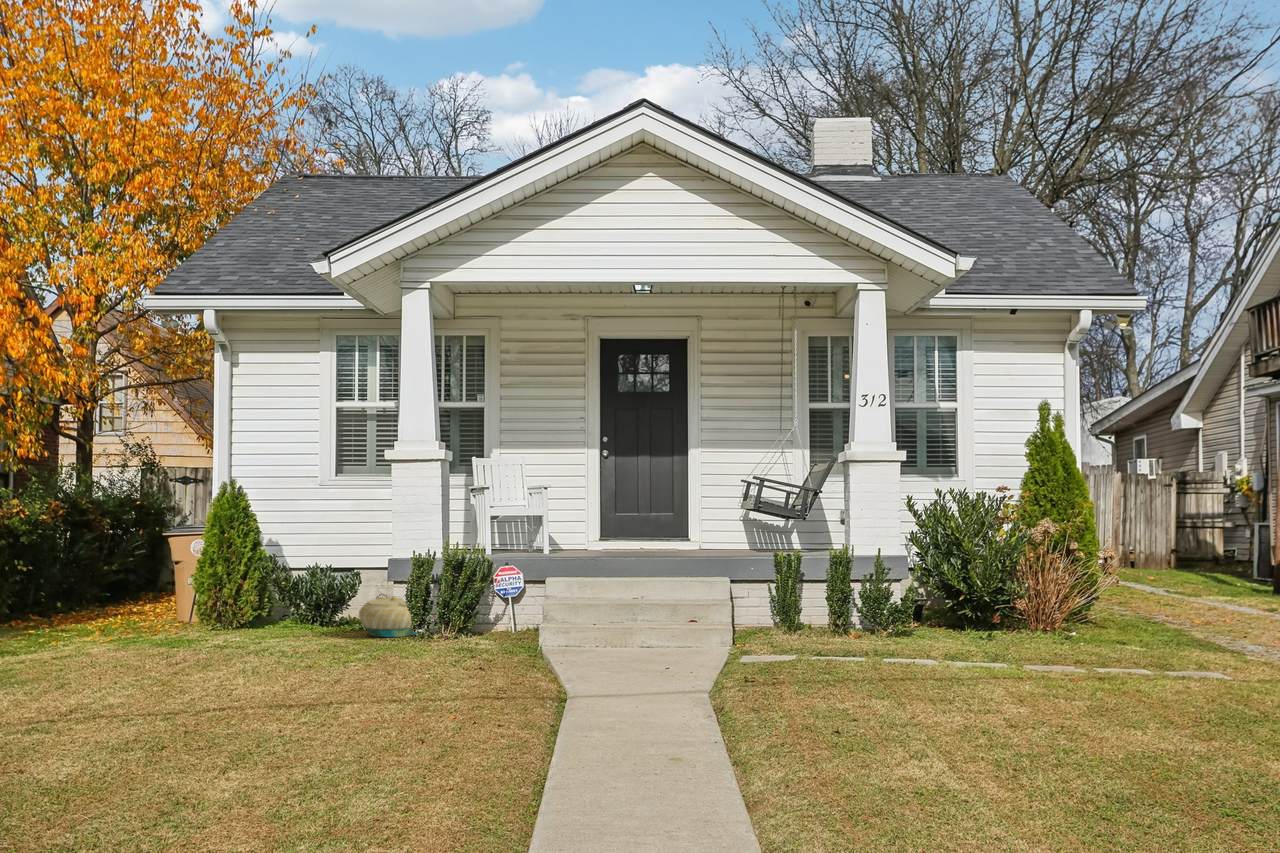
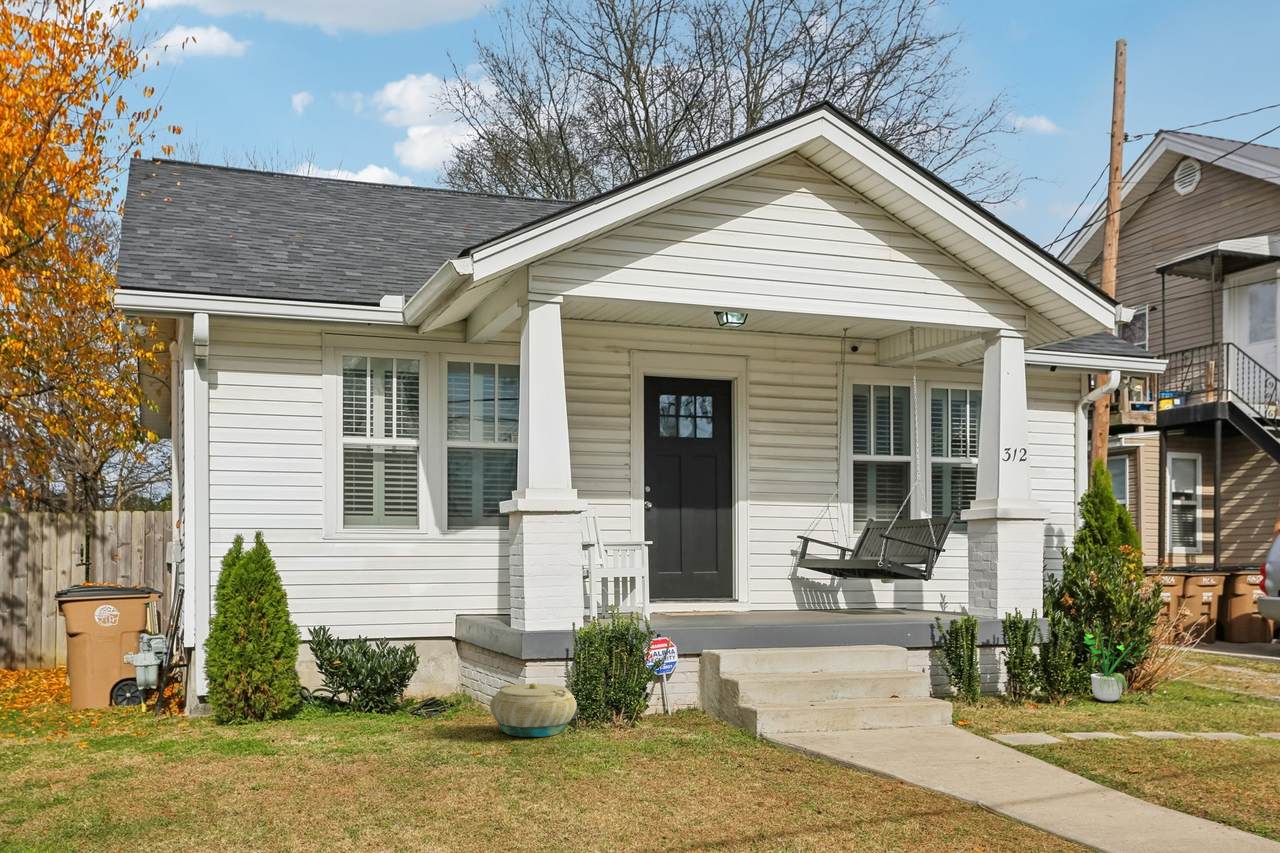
potted plant: none [911,557,988,637] -> present [1084,627,1146,701]

